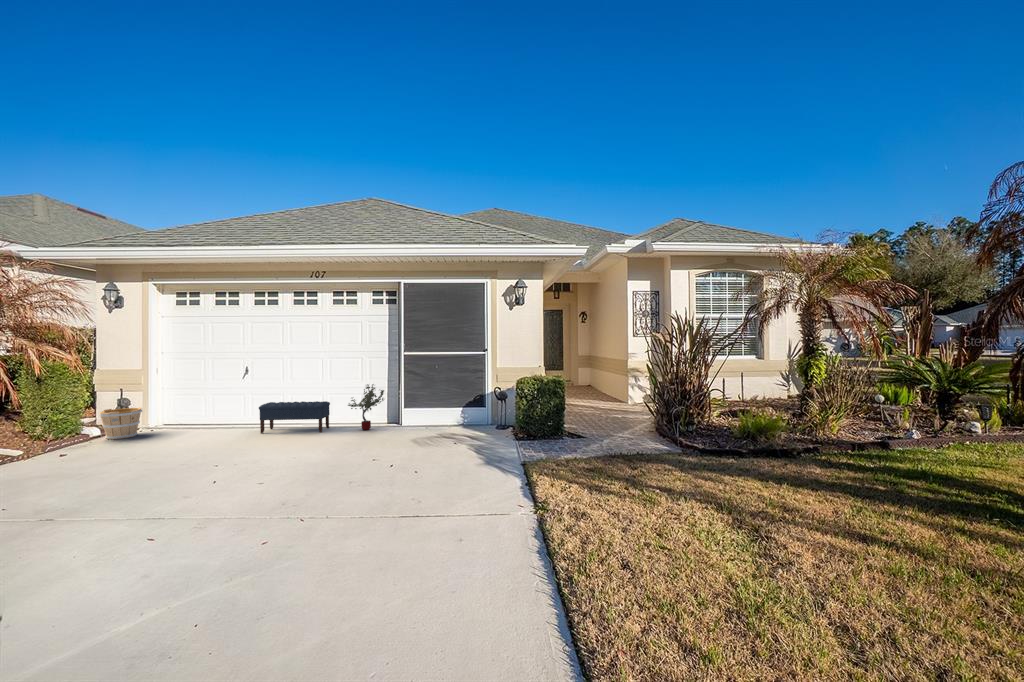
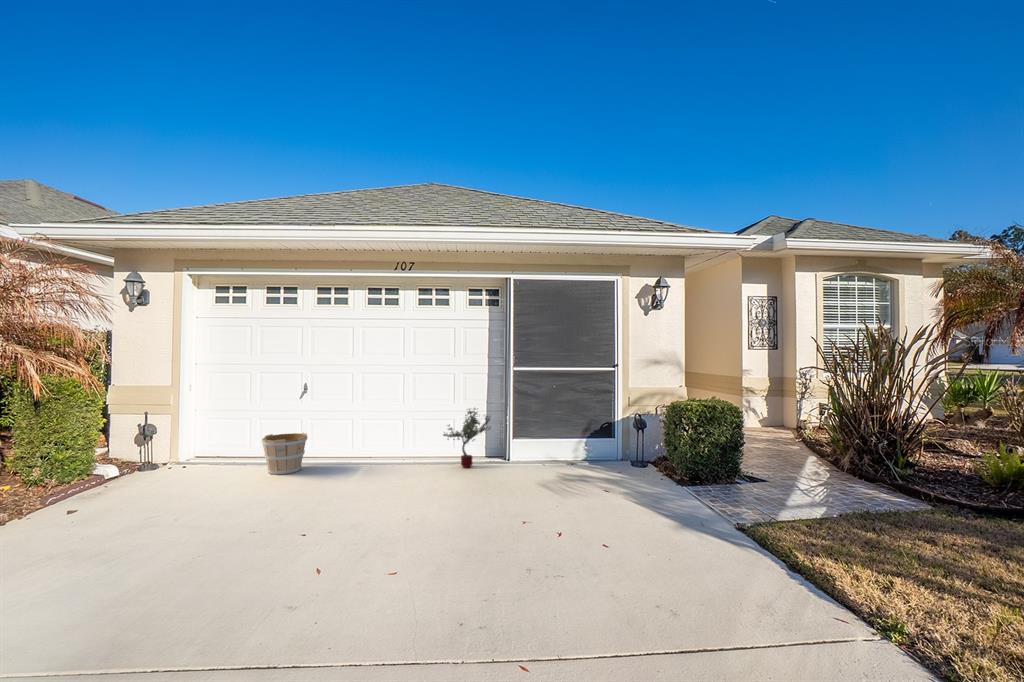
bench: present [259,401,330,434] -> none [330,430,416,473]
wooden bucket: present [99,407,142,439] -> present [262,433,307,475]

